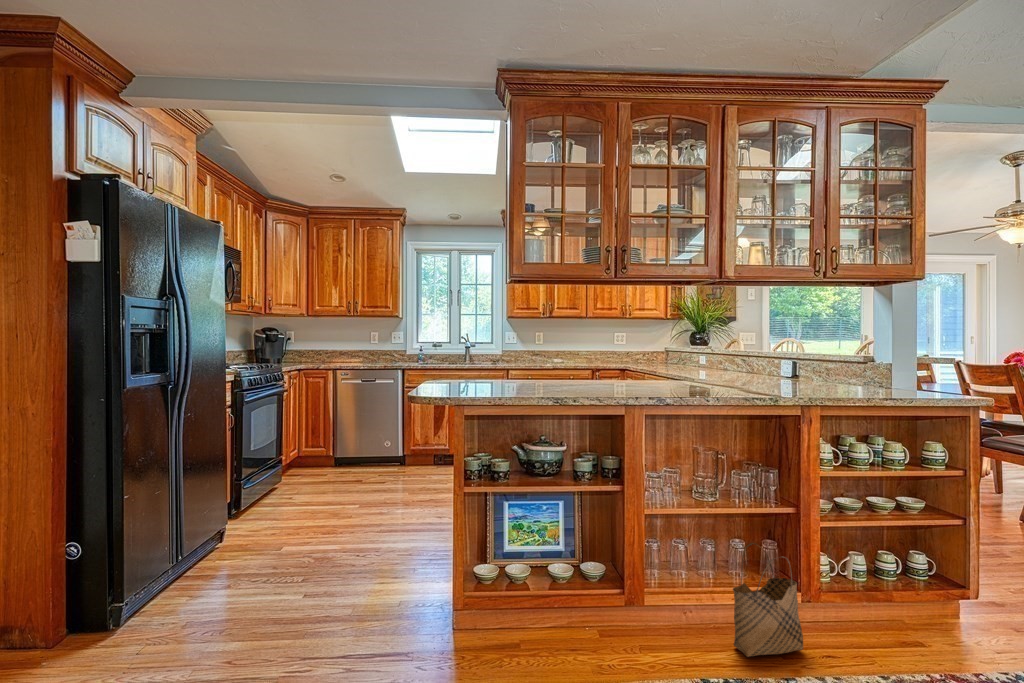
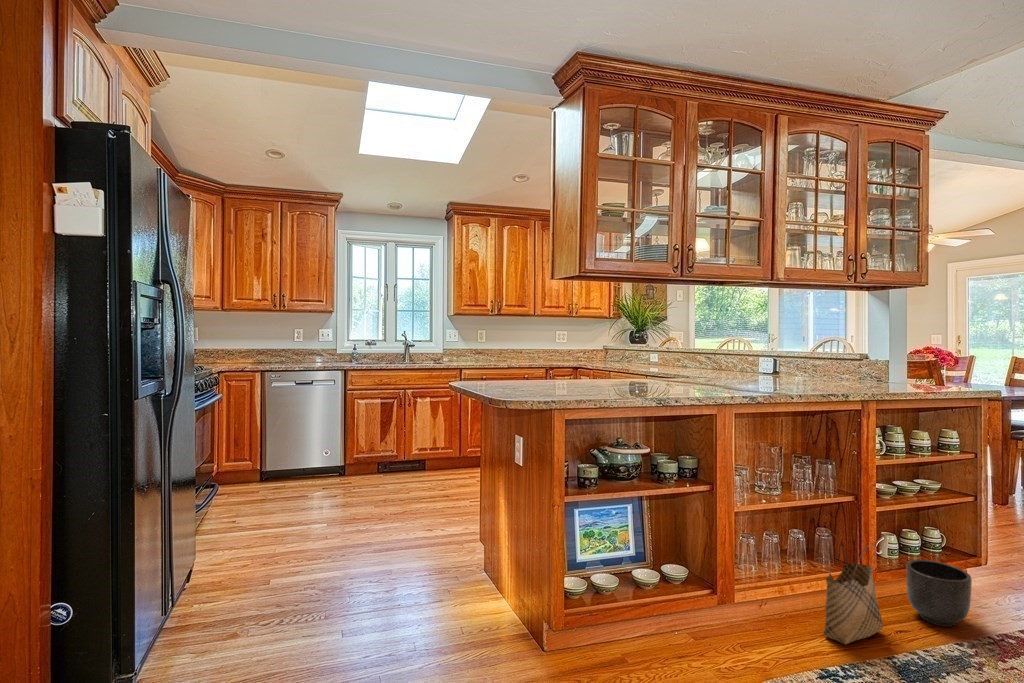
planter: none [851,583,920,659] -> present [906,560,972,627]

